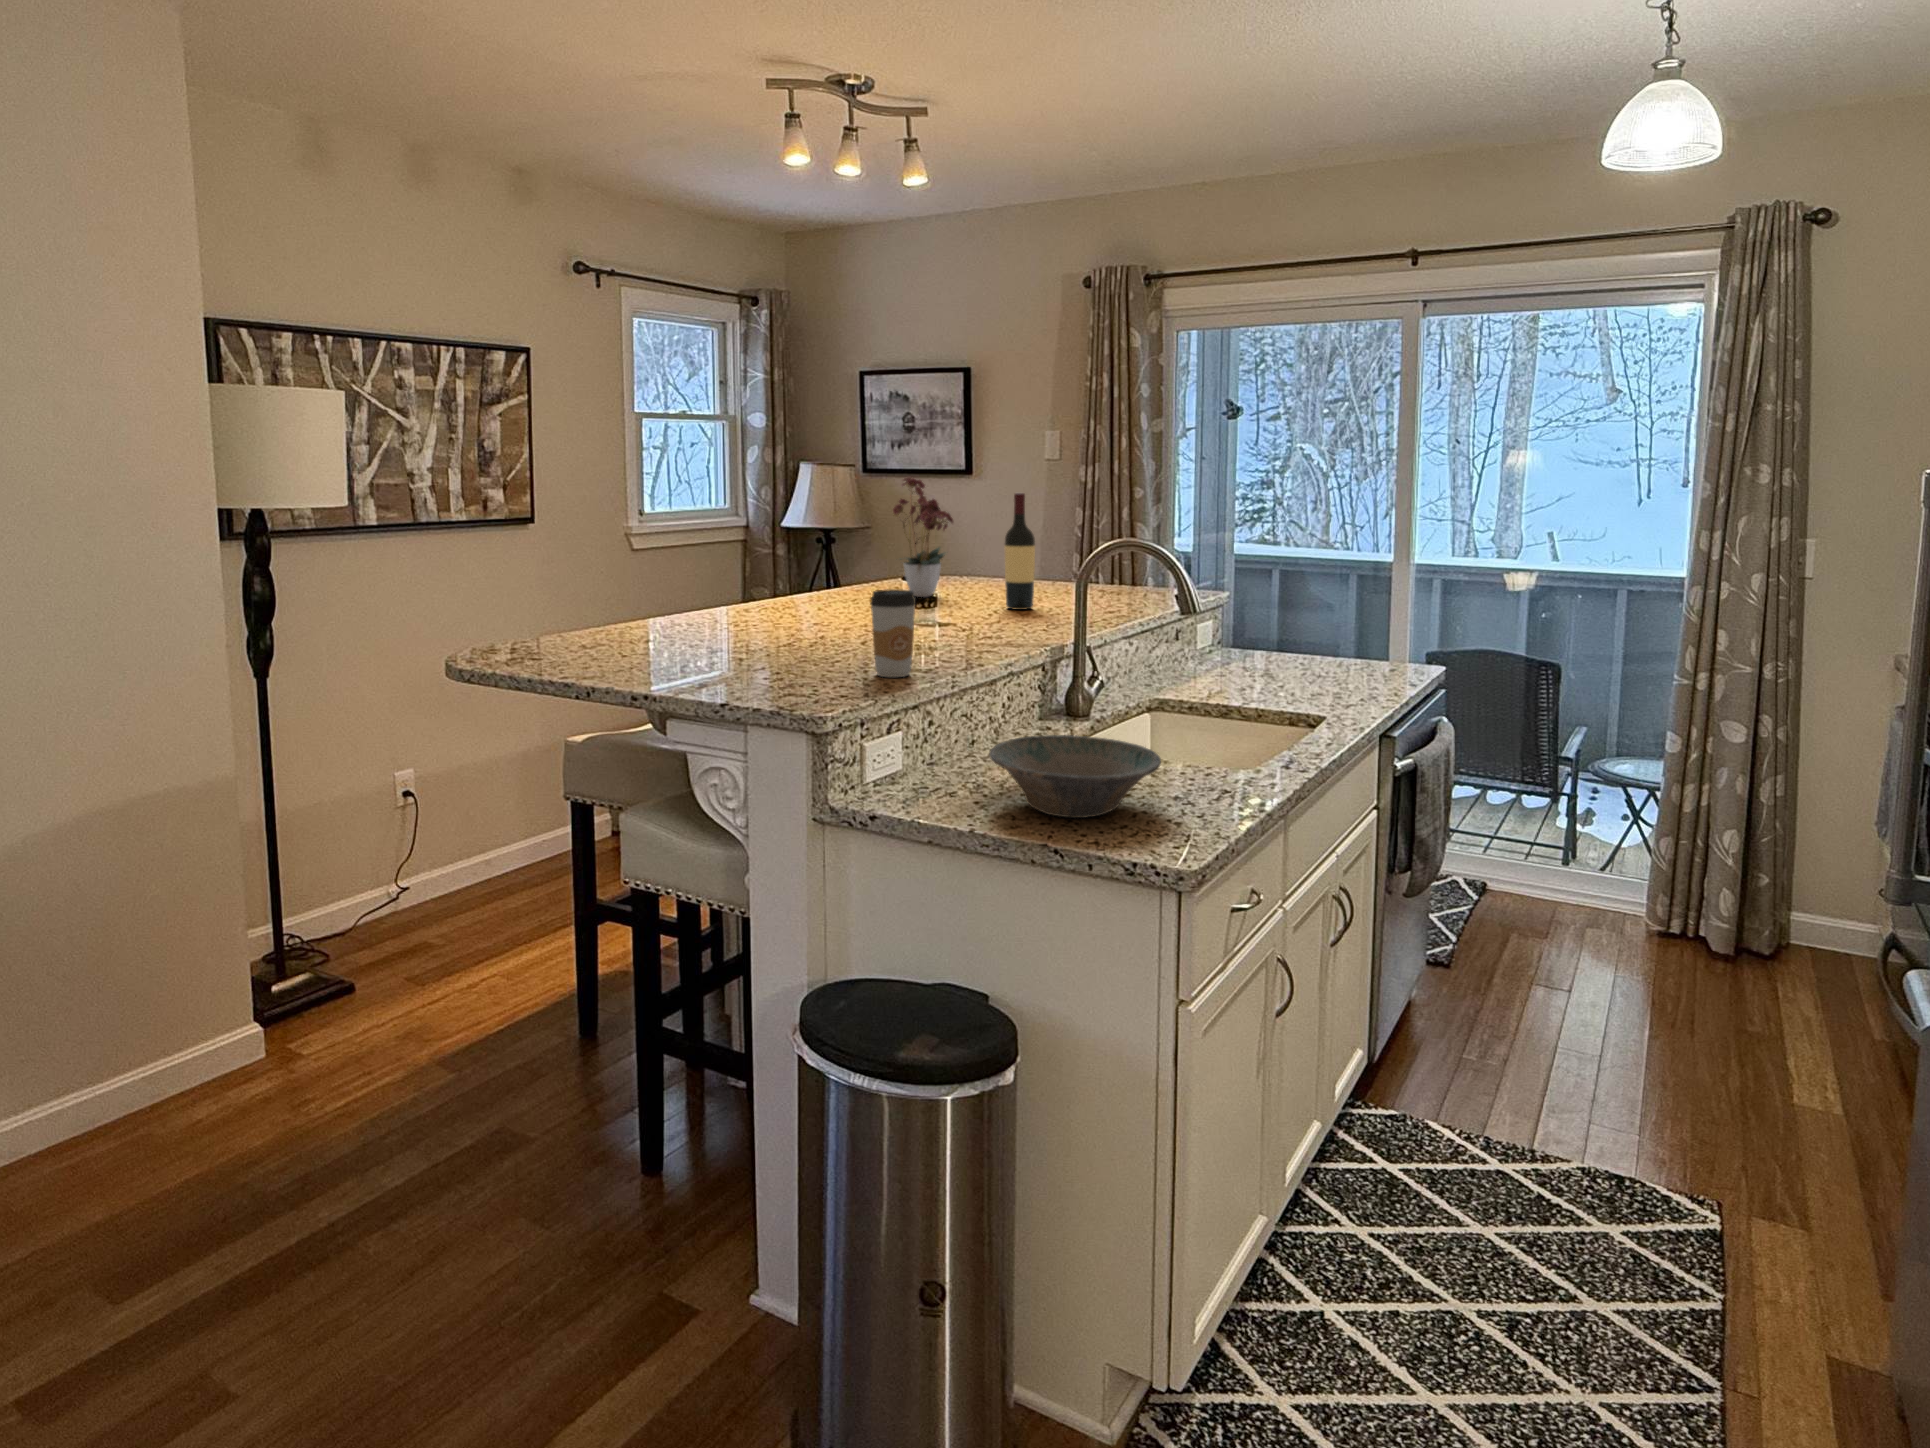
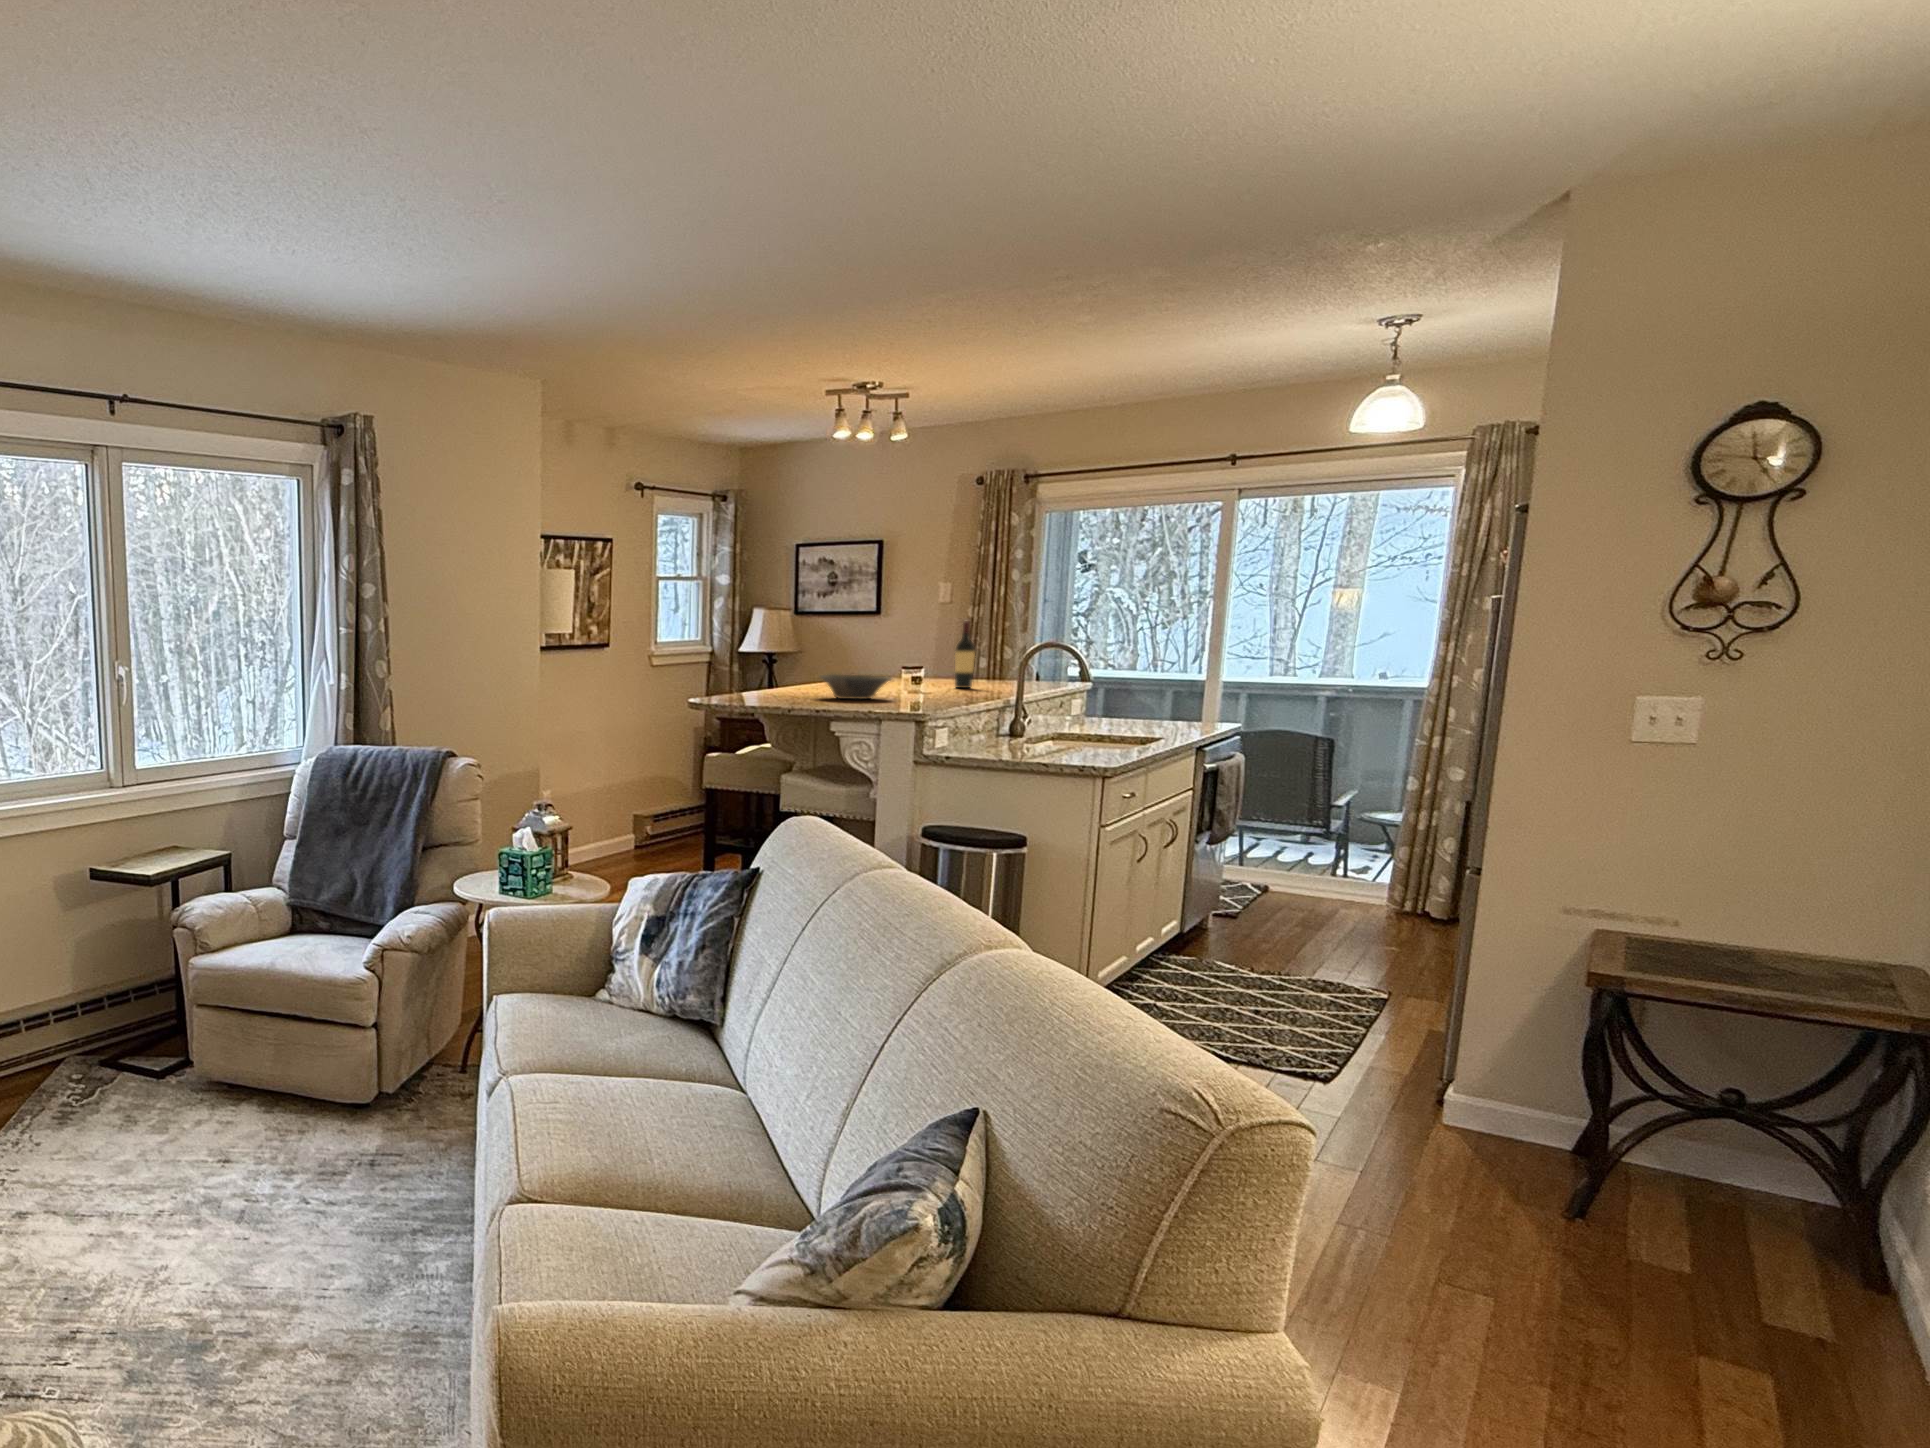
flower arrangement: present [893,477,953,597] -> none [872,610,921,684]
coffee cup: present [870,589,916,677] -> none [930,663,954,704]
bowl: present [989,735,1161,818] -> present [820,674,891,699]

